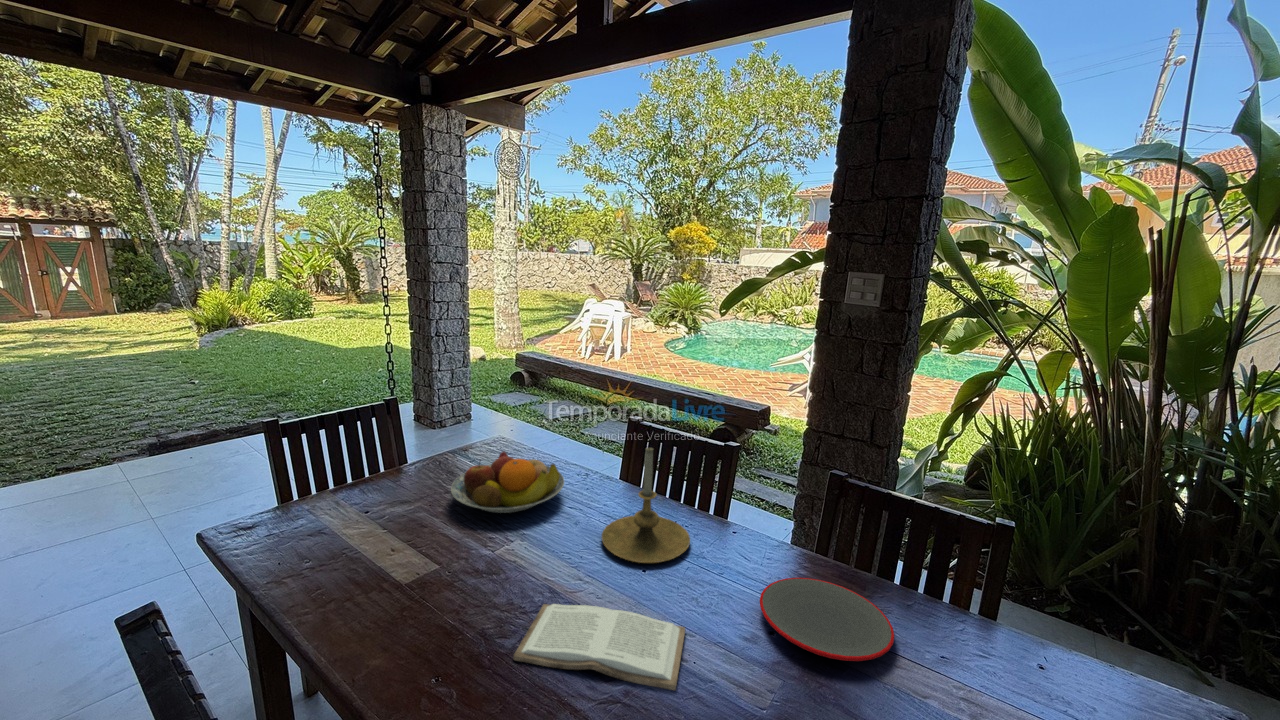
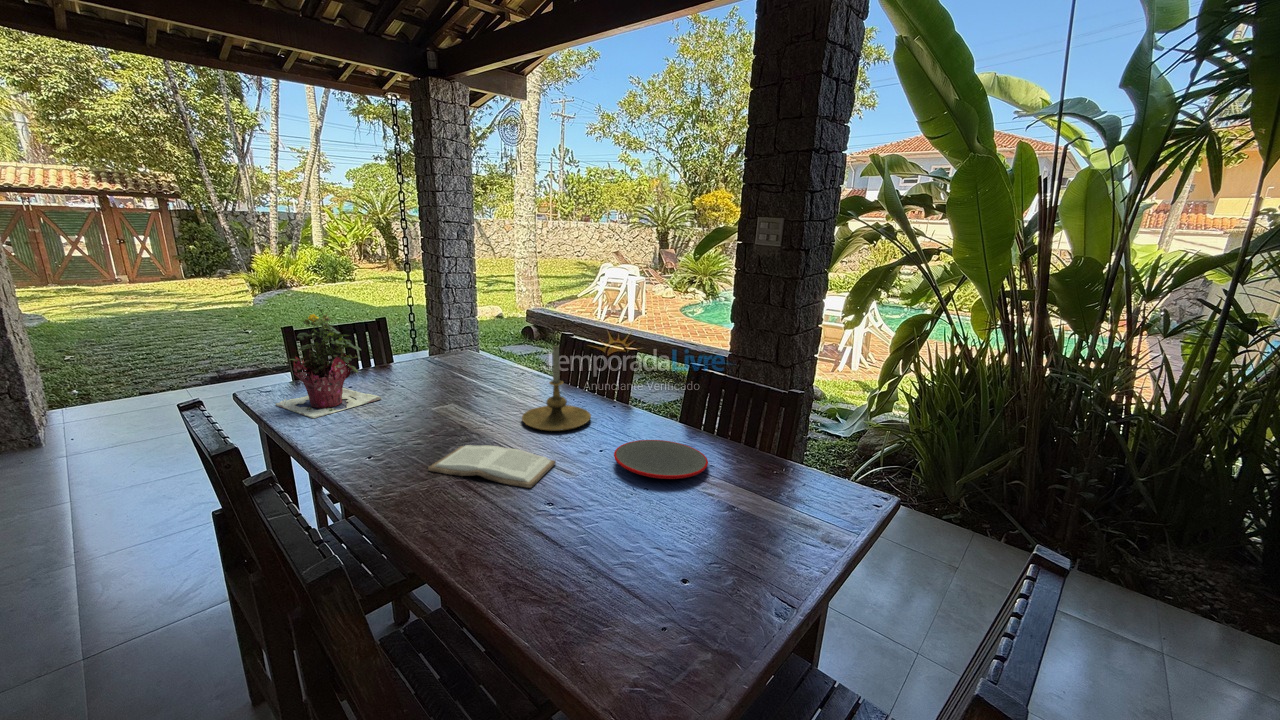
potted plant: none [261,400,405,556] -> present [276,310,382,418]
fruit bowl: present [451,452,564,513] -> none [417,360,508,402]

